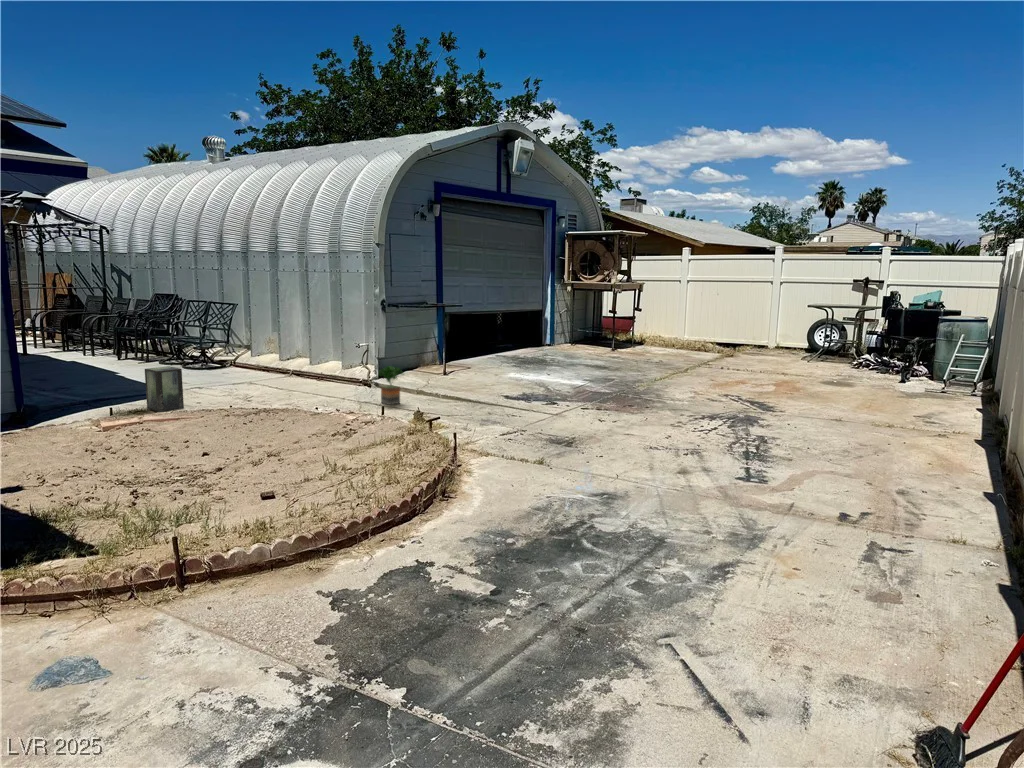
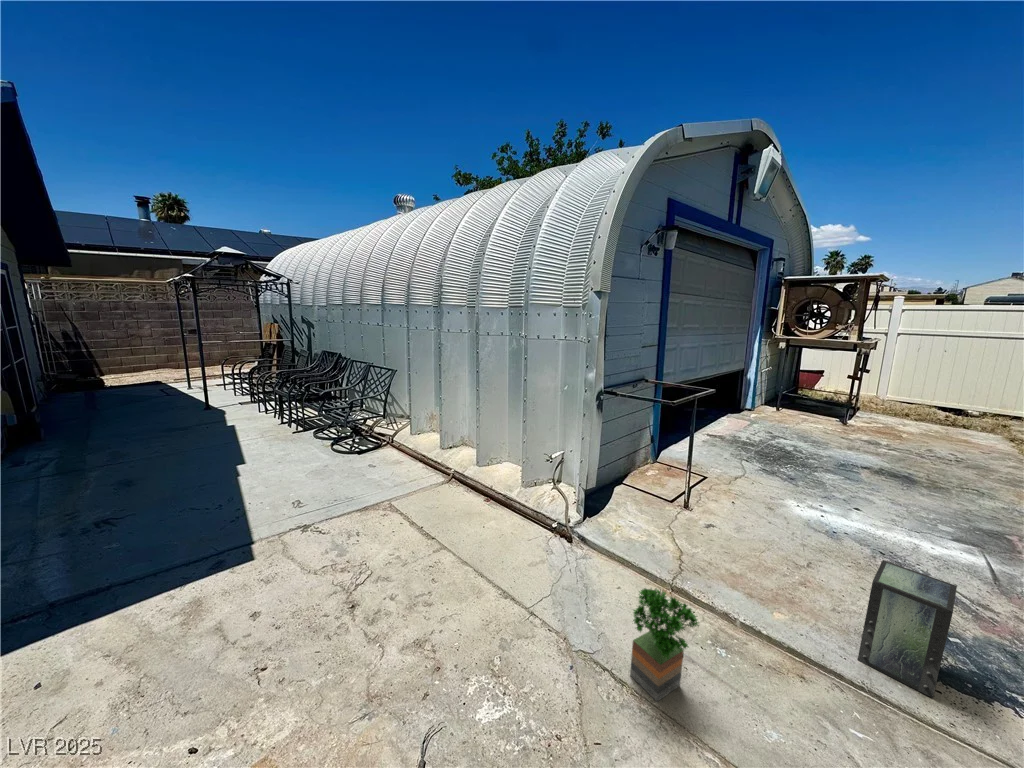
storage box: present [145,366,184,412] -> present [858,560,957,698]

